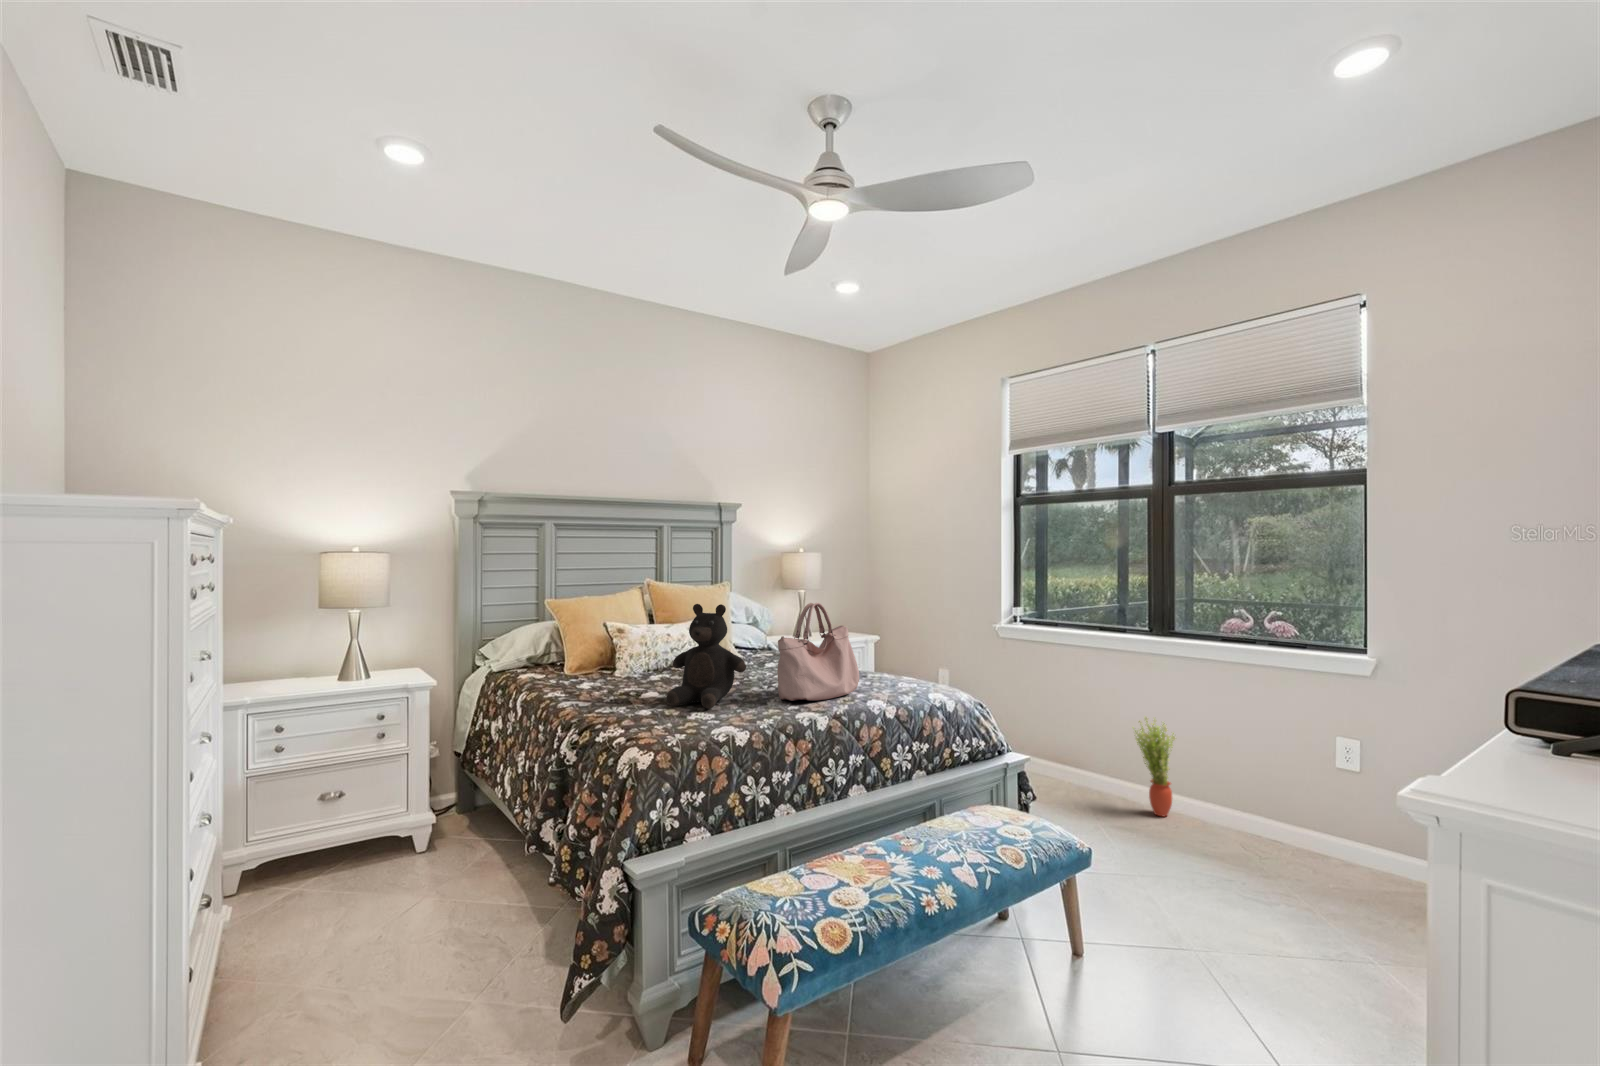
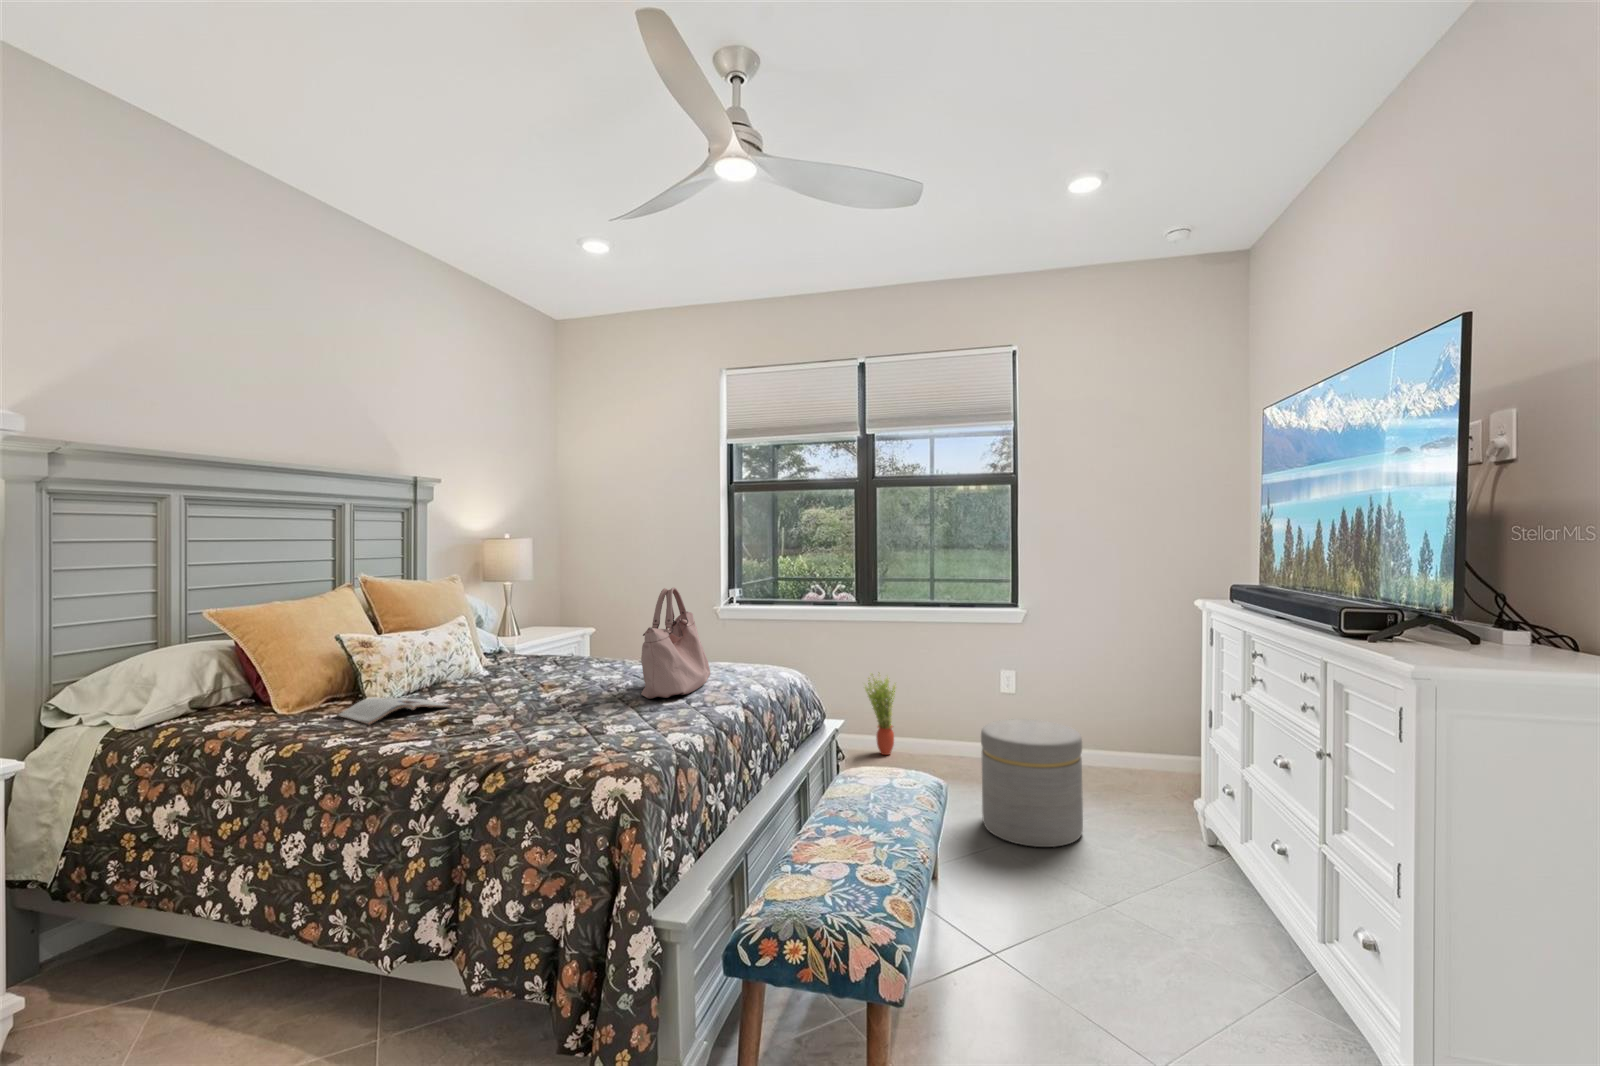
teddy bear: present [666,604,746,709] -> none [513,595,615,725]
magazine: none [587,670,653,688] -> present [339,697,451,724]
ottoman: none [1194,797,1343,977] -> present [981,719,1083,847]

